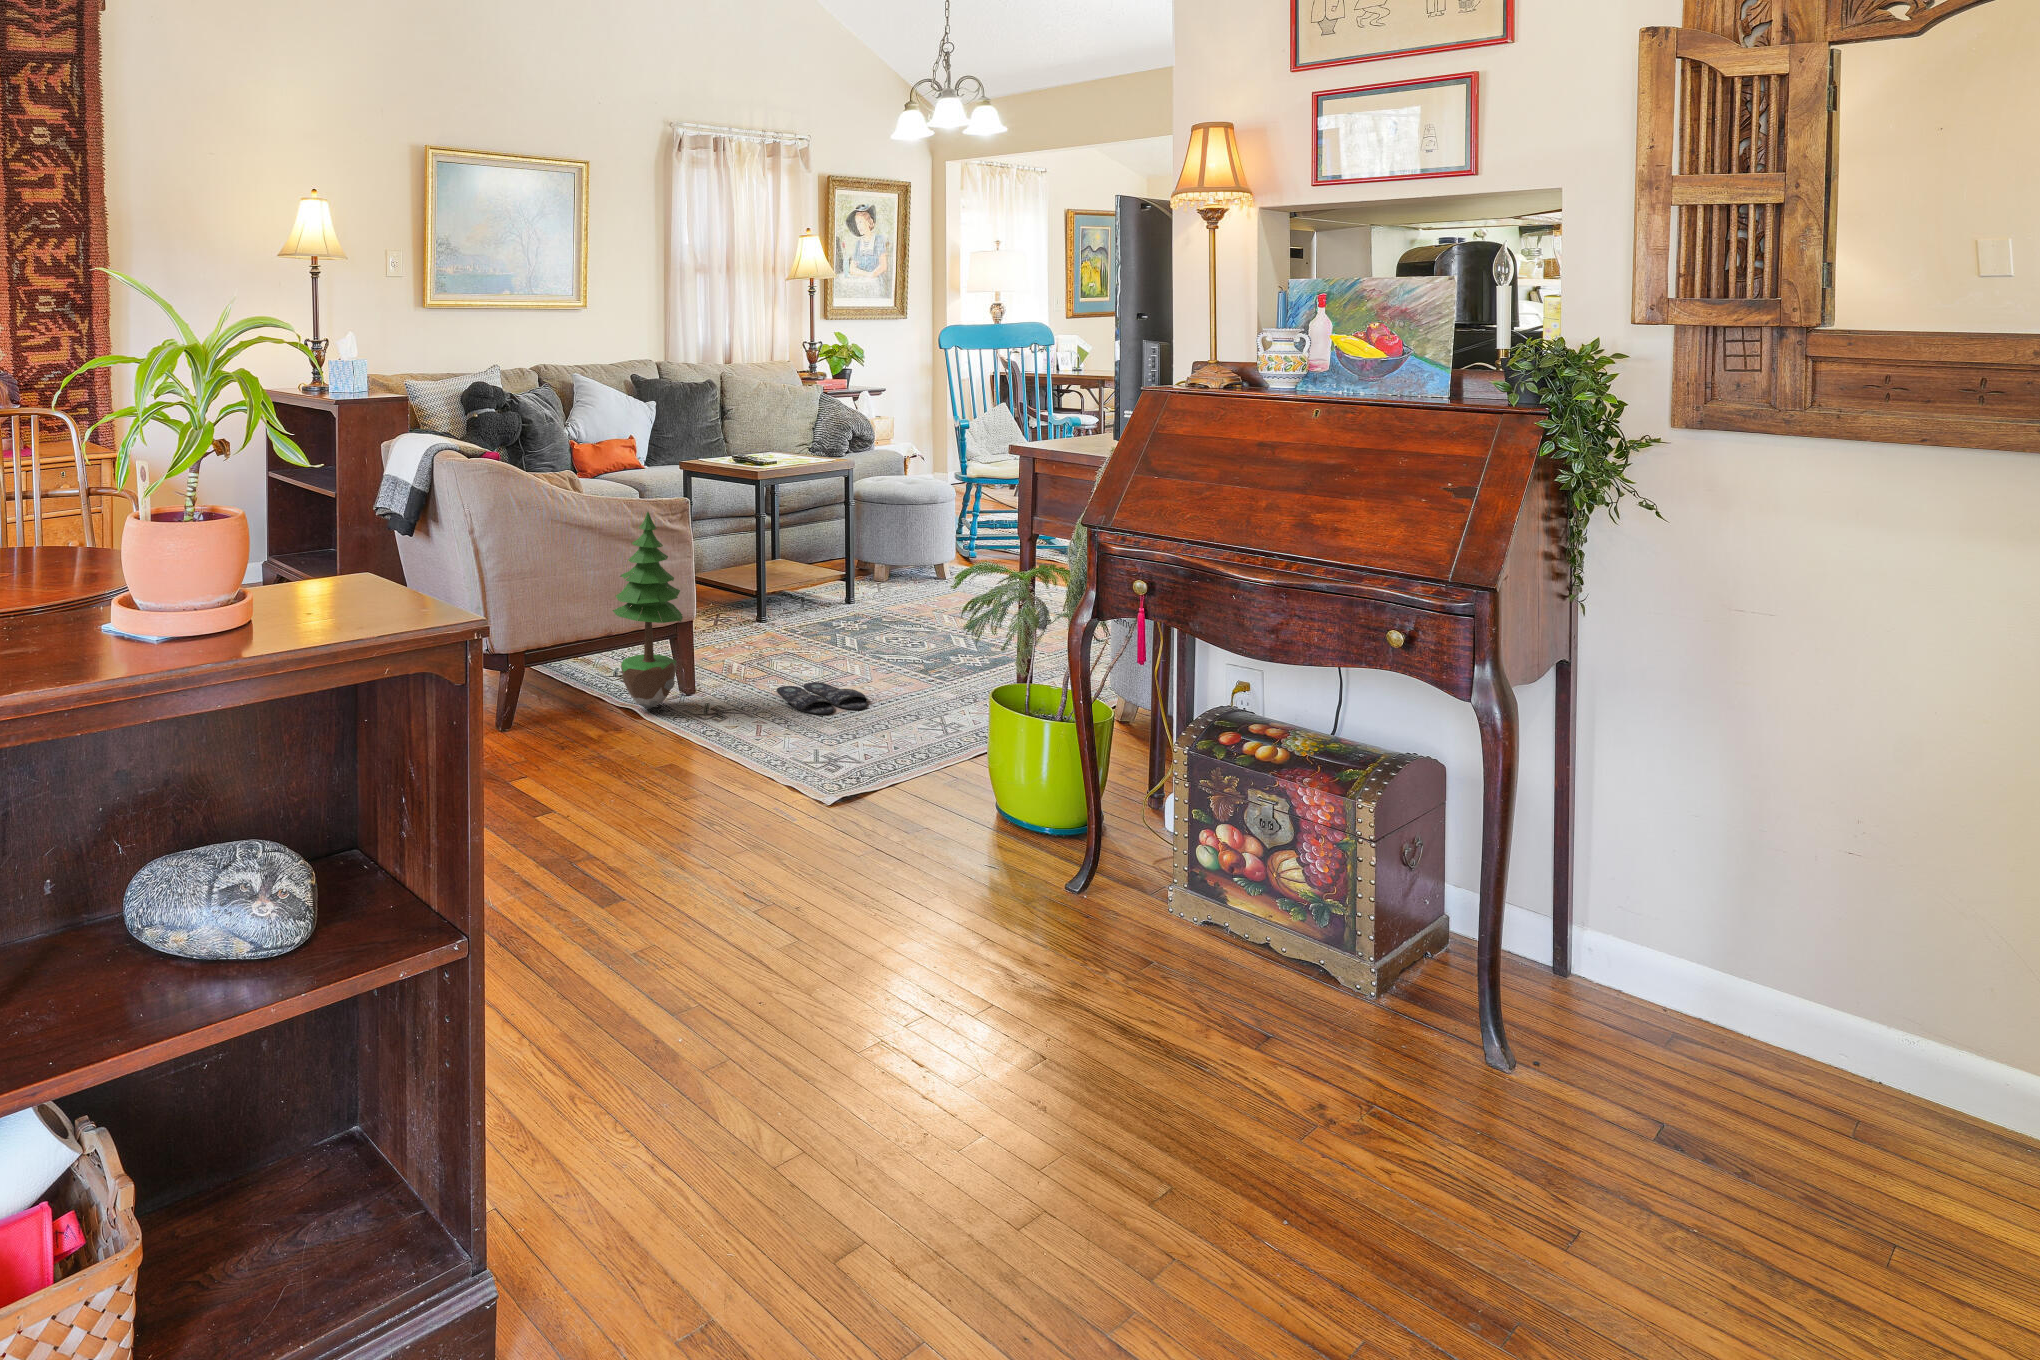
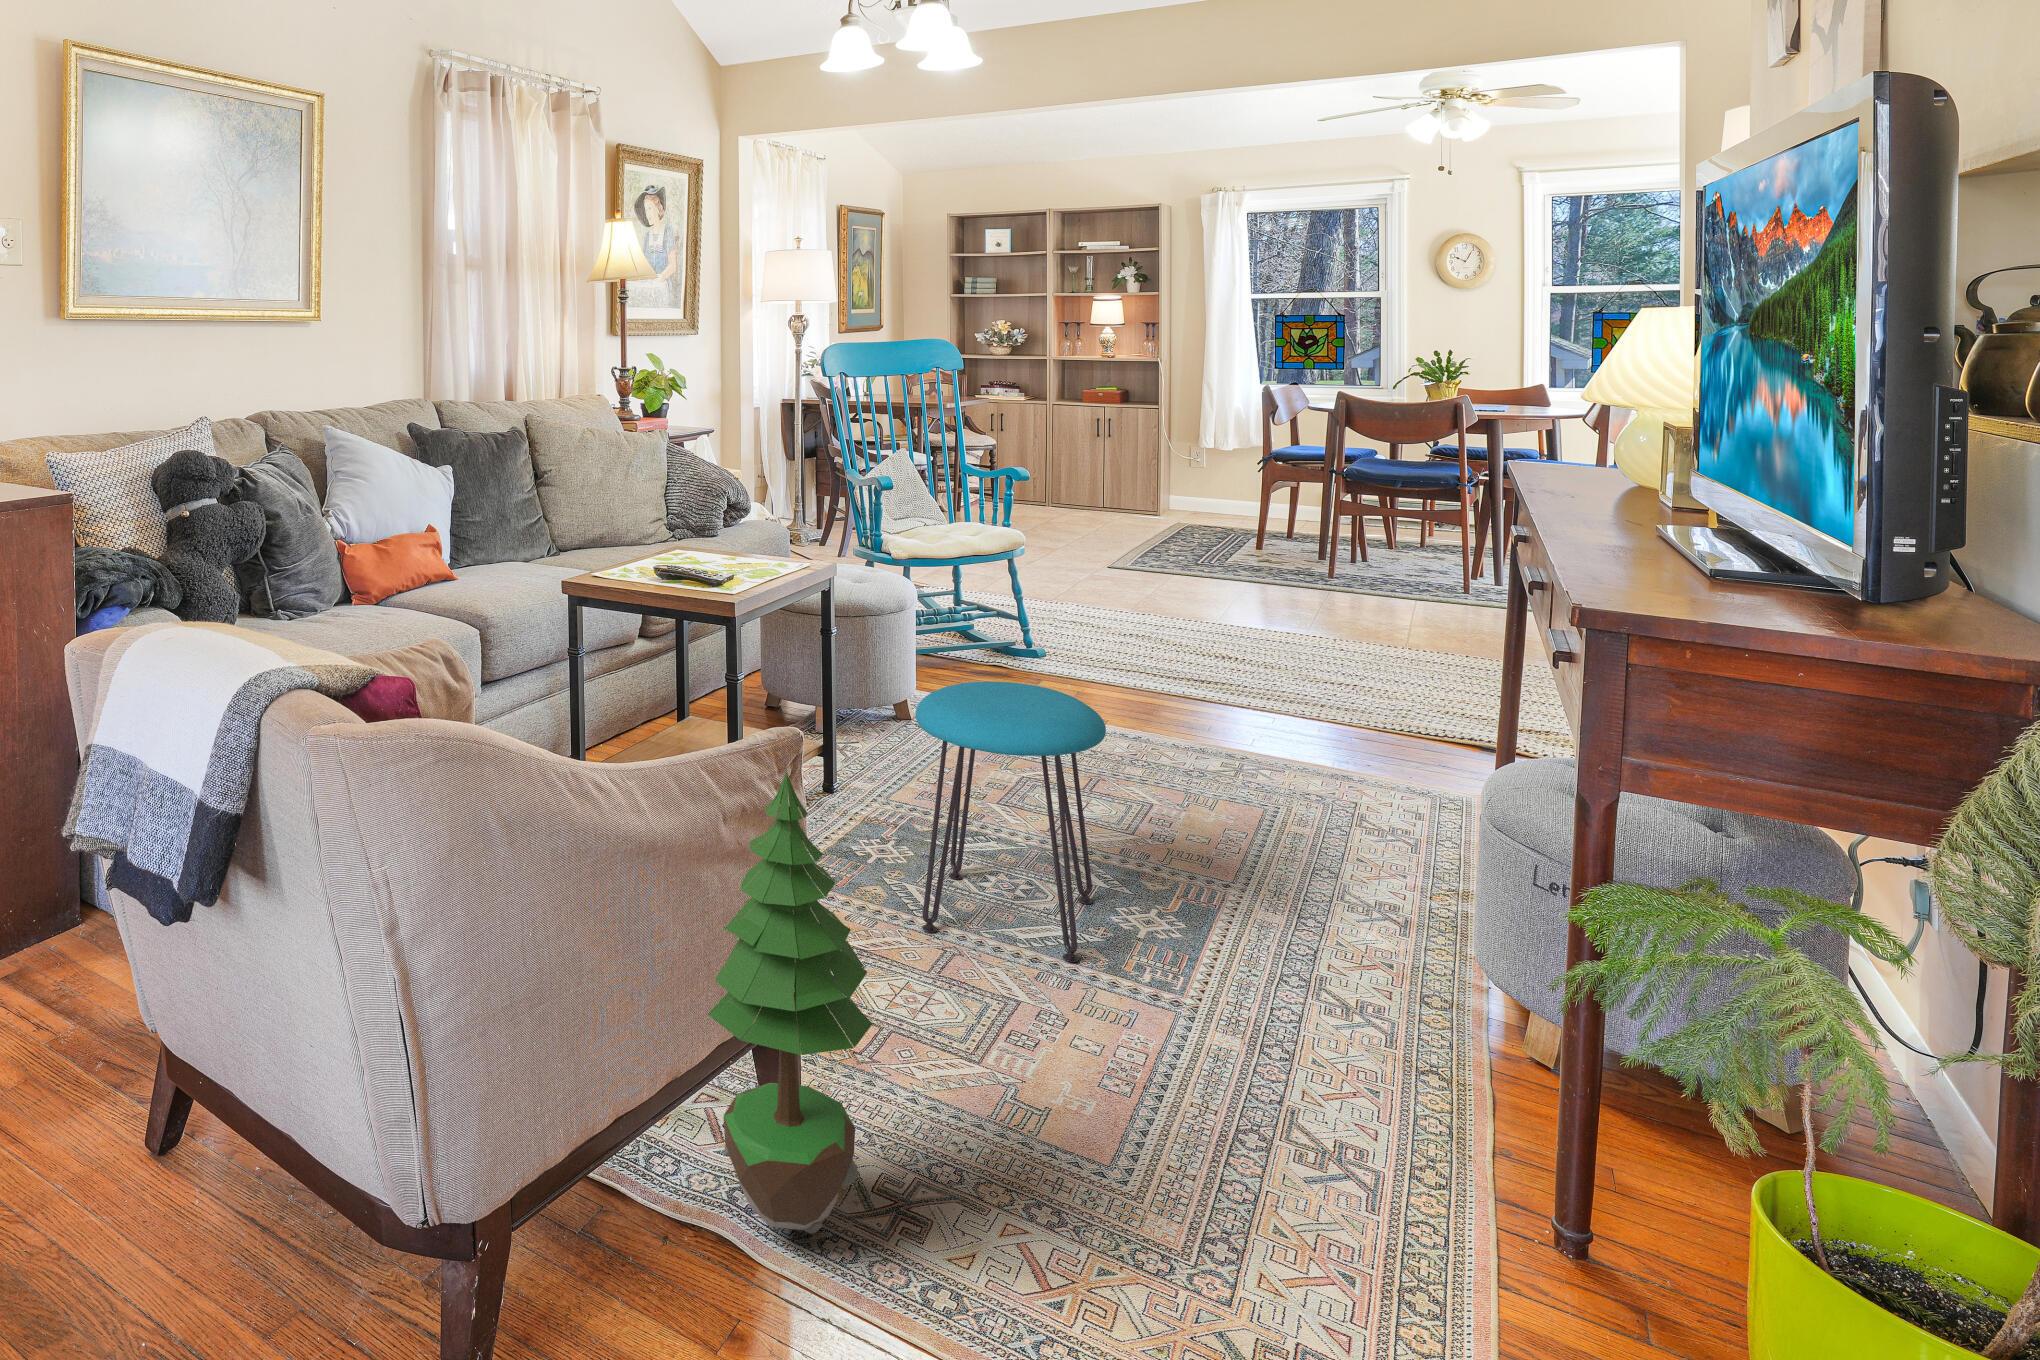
stool: none [820,522,931,665] -> present [915,681,1106,962]
slippers: present [777,682,867,715] -> none [973,1046,1194,1175]

